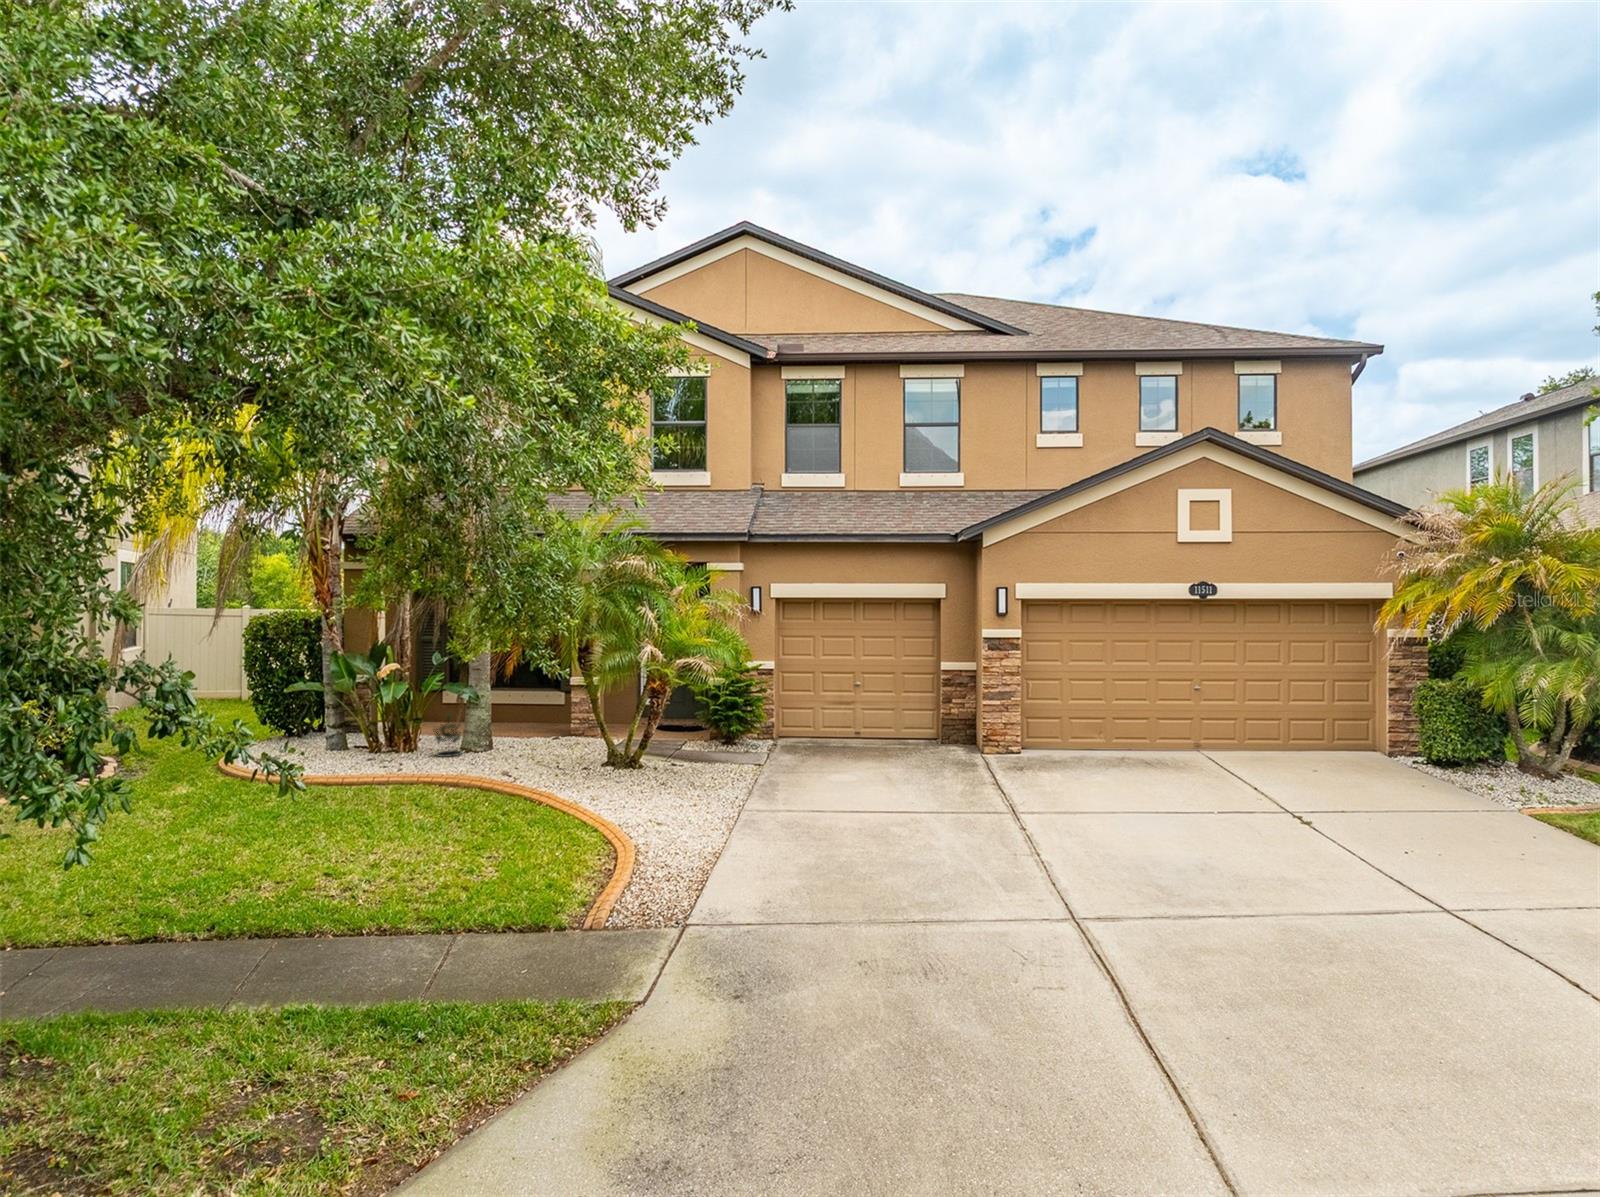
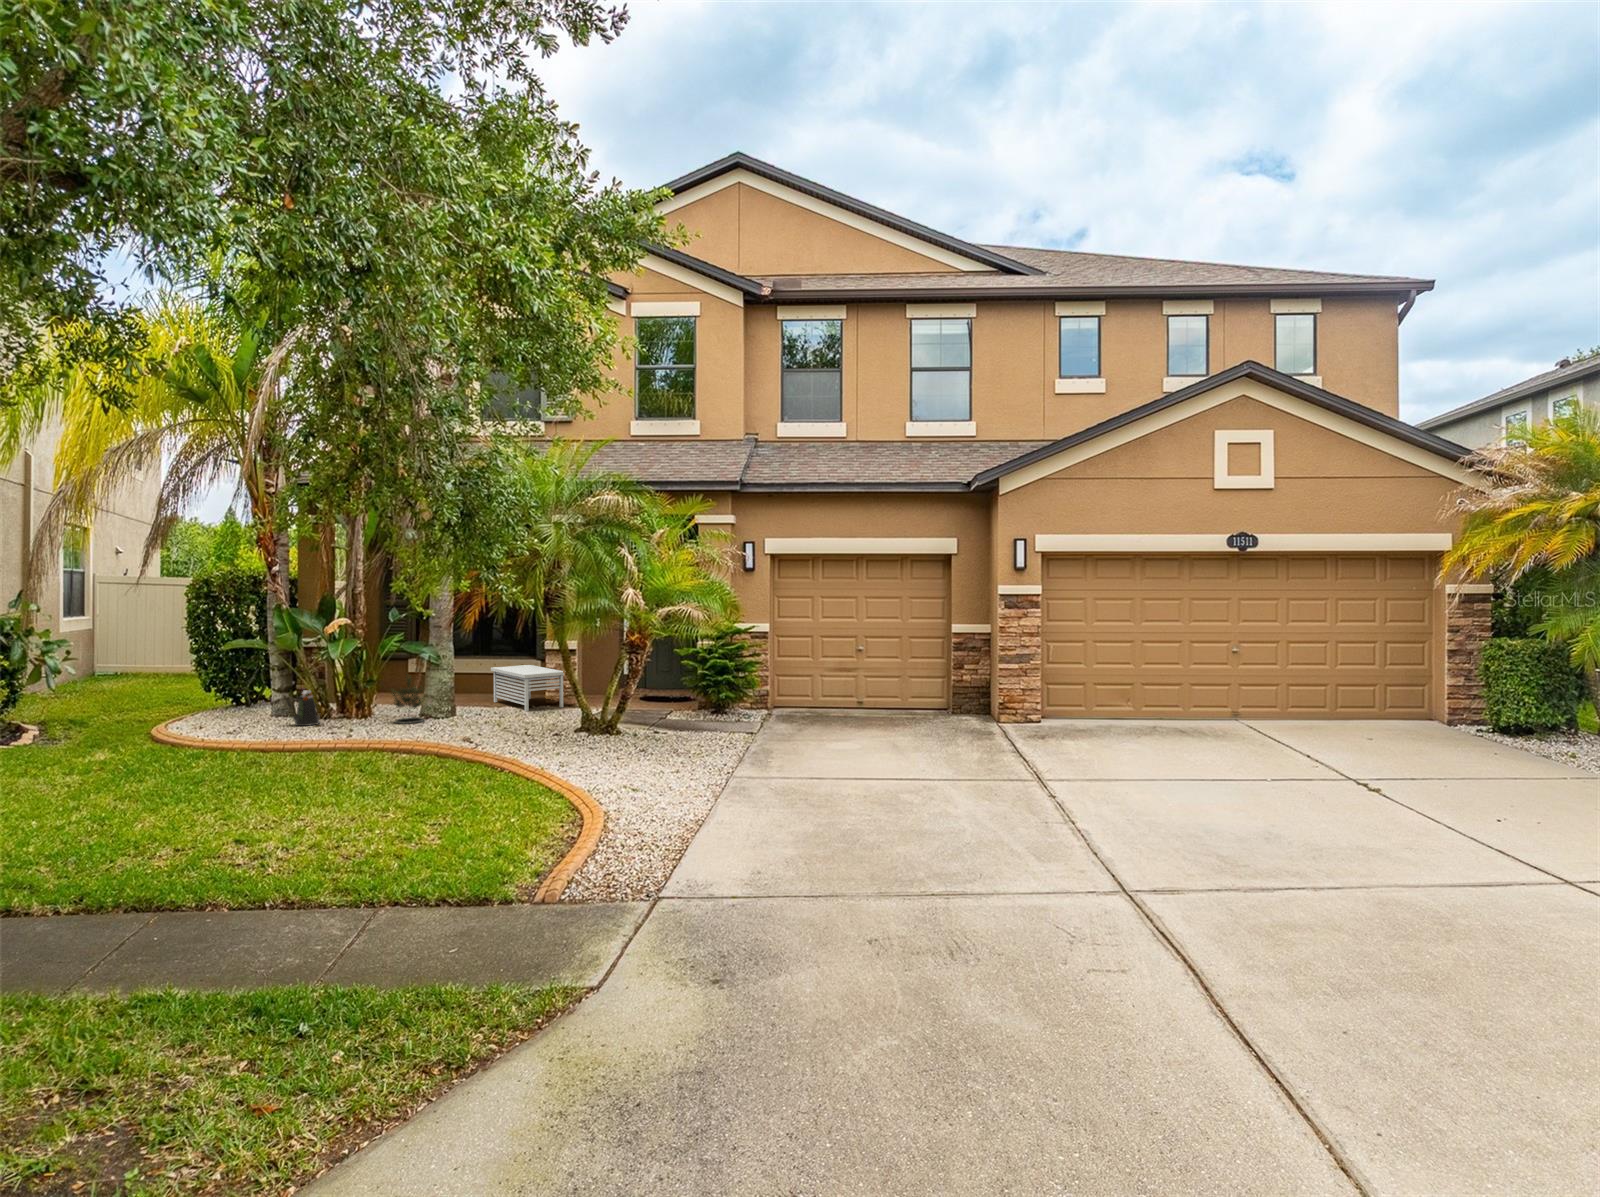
storage bench: none [519,698,589,743] -> present [491,665,564,711]
watering can: none [339,722,373,759] -> present [287,690,320,726]

